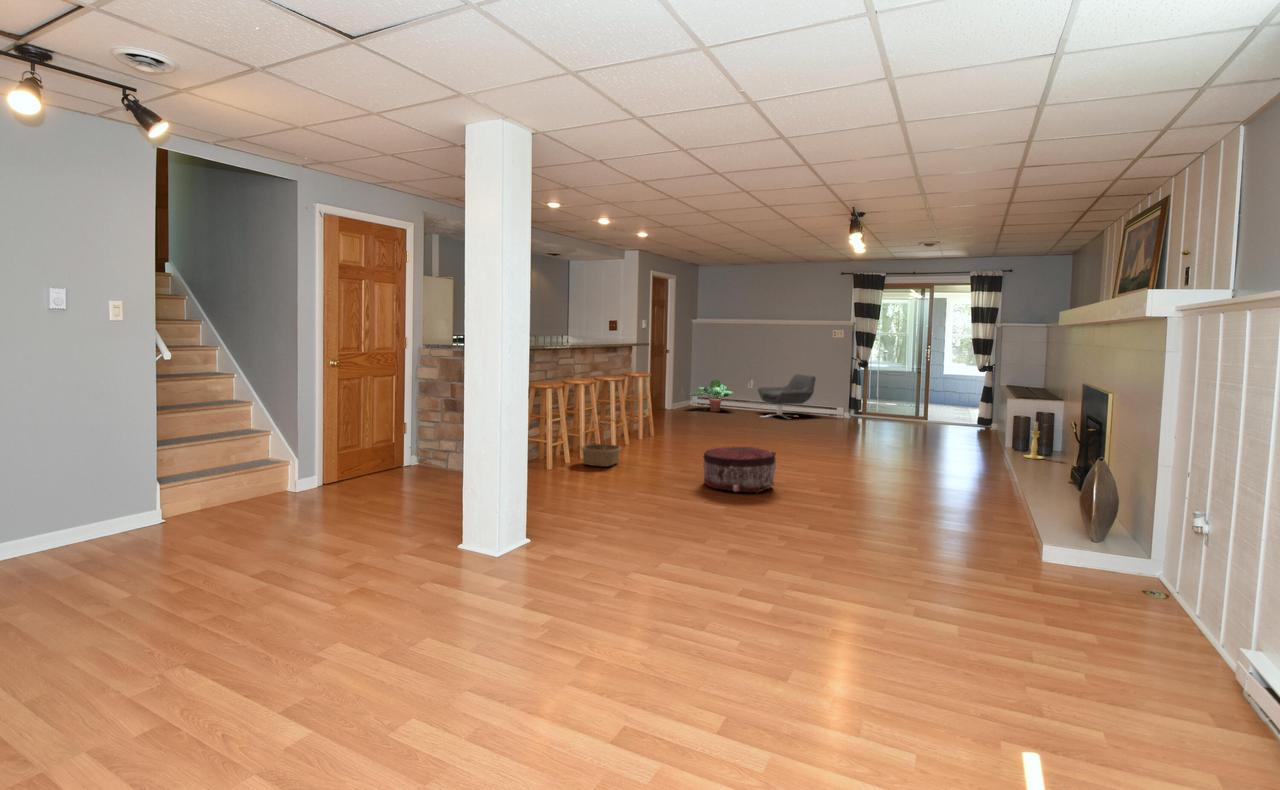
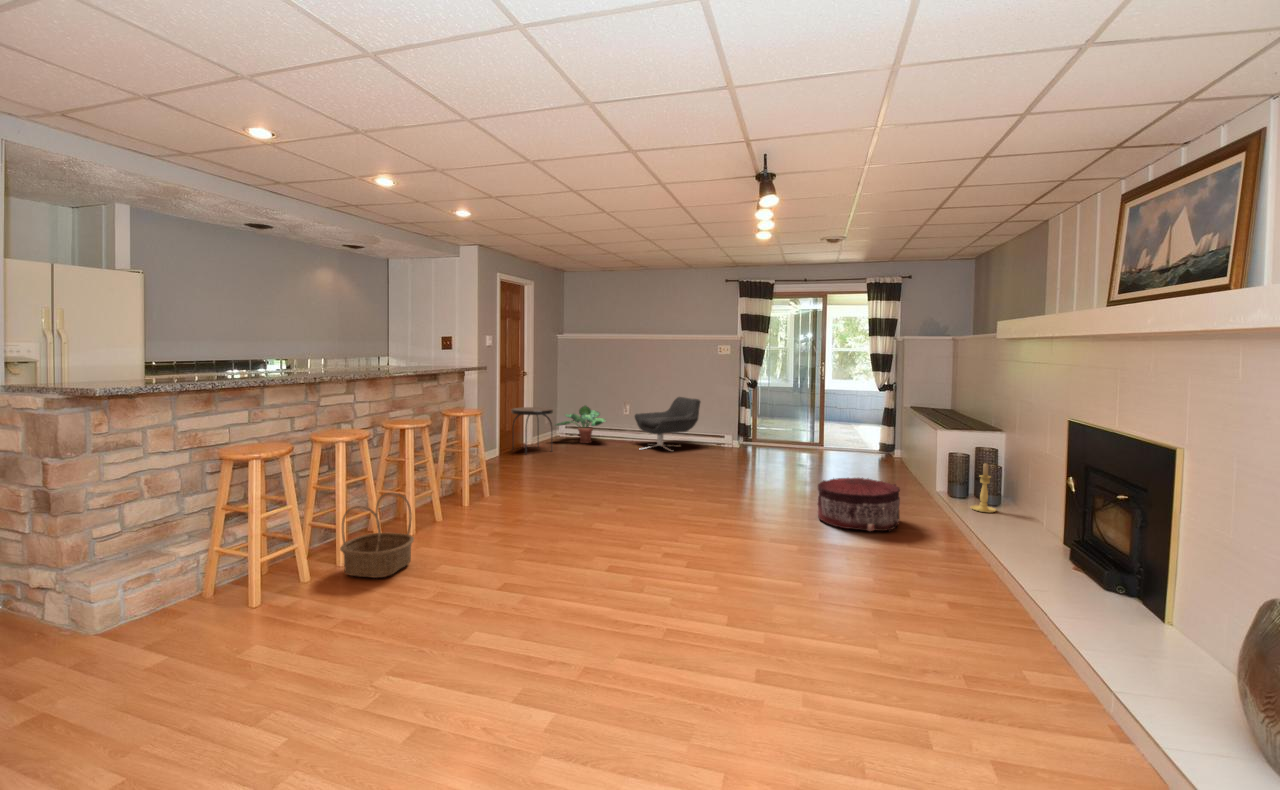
side table: none [656,379,691,416] -> present [511,407,553,454]
pouf: present [703,446,776,493] -> present [818,478,900,531]

